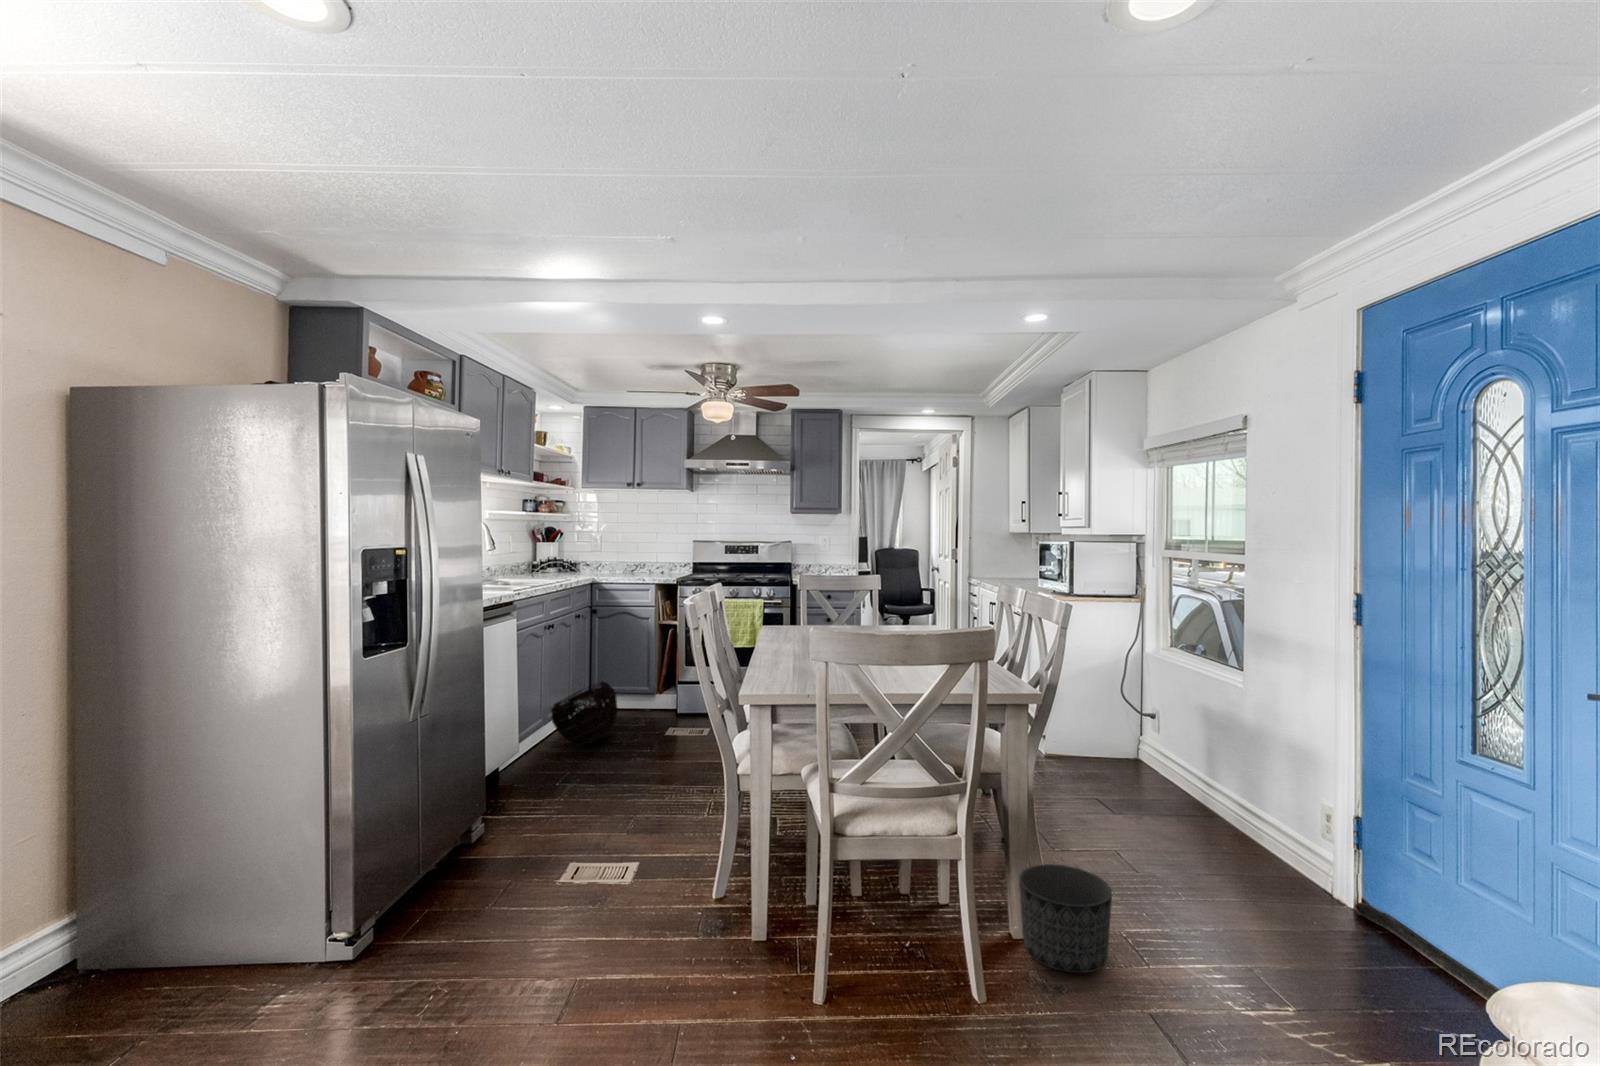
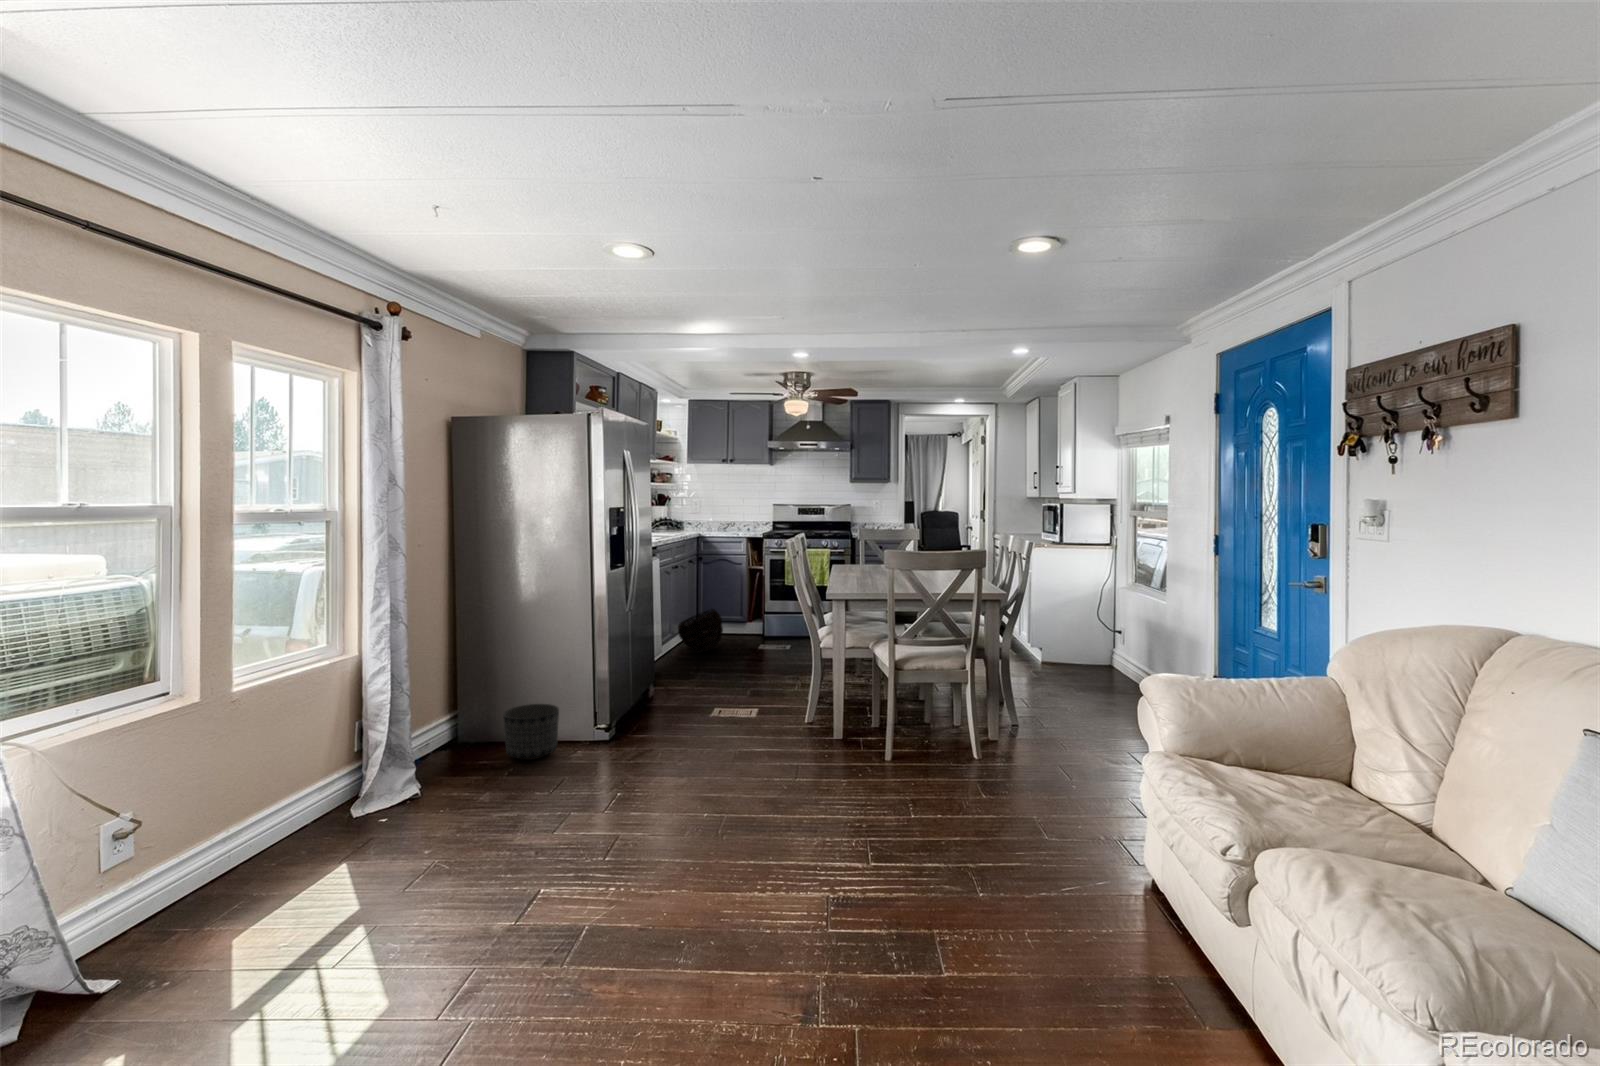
planter: present [1019,864,1112,973] -> present [503,704,559,760]

